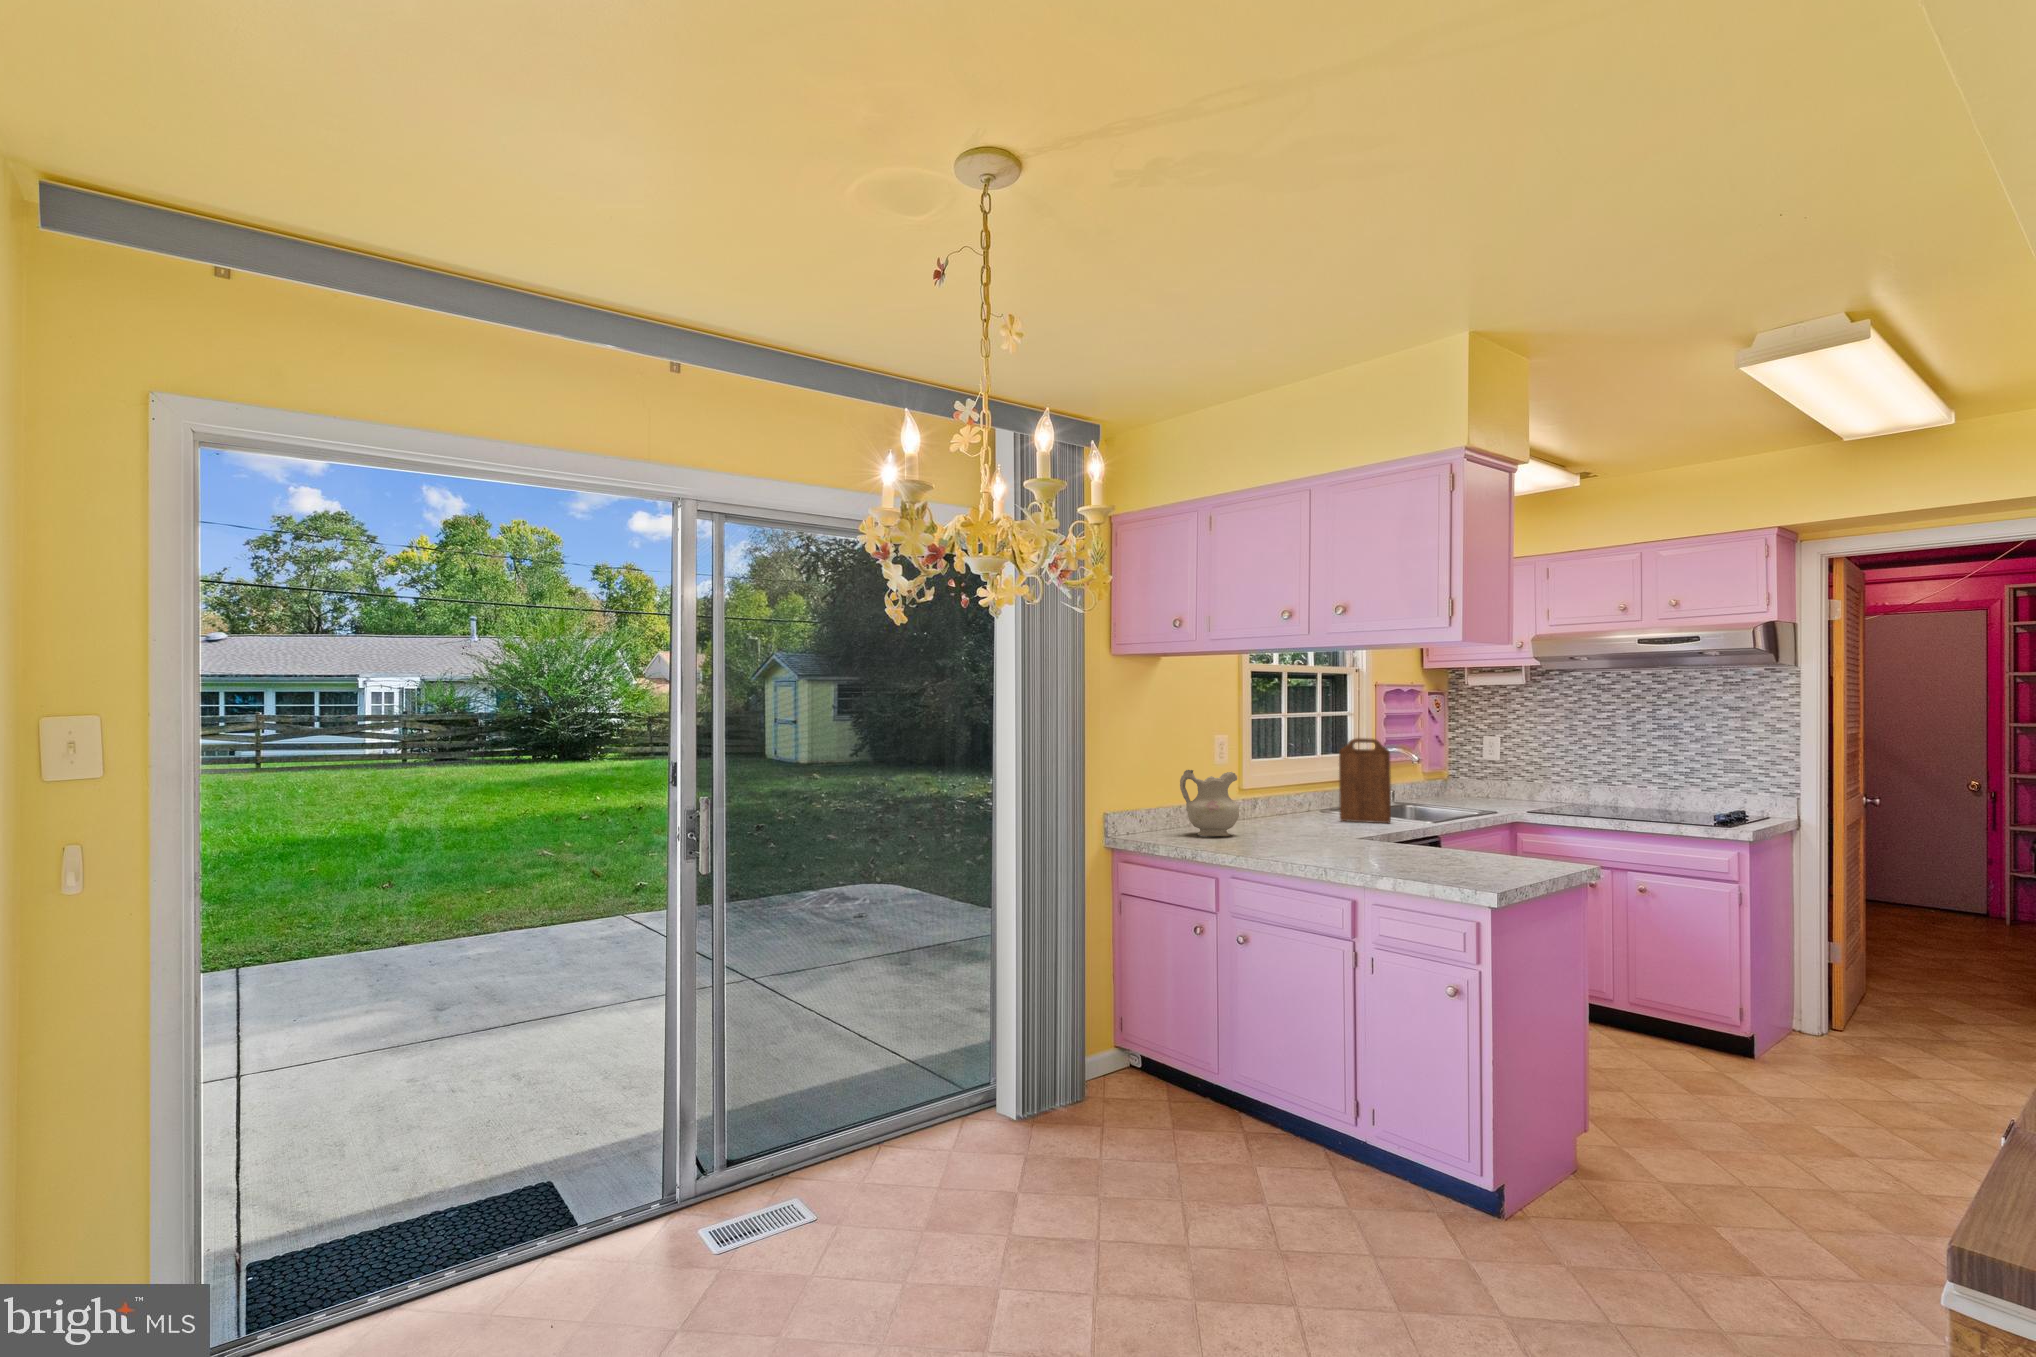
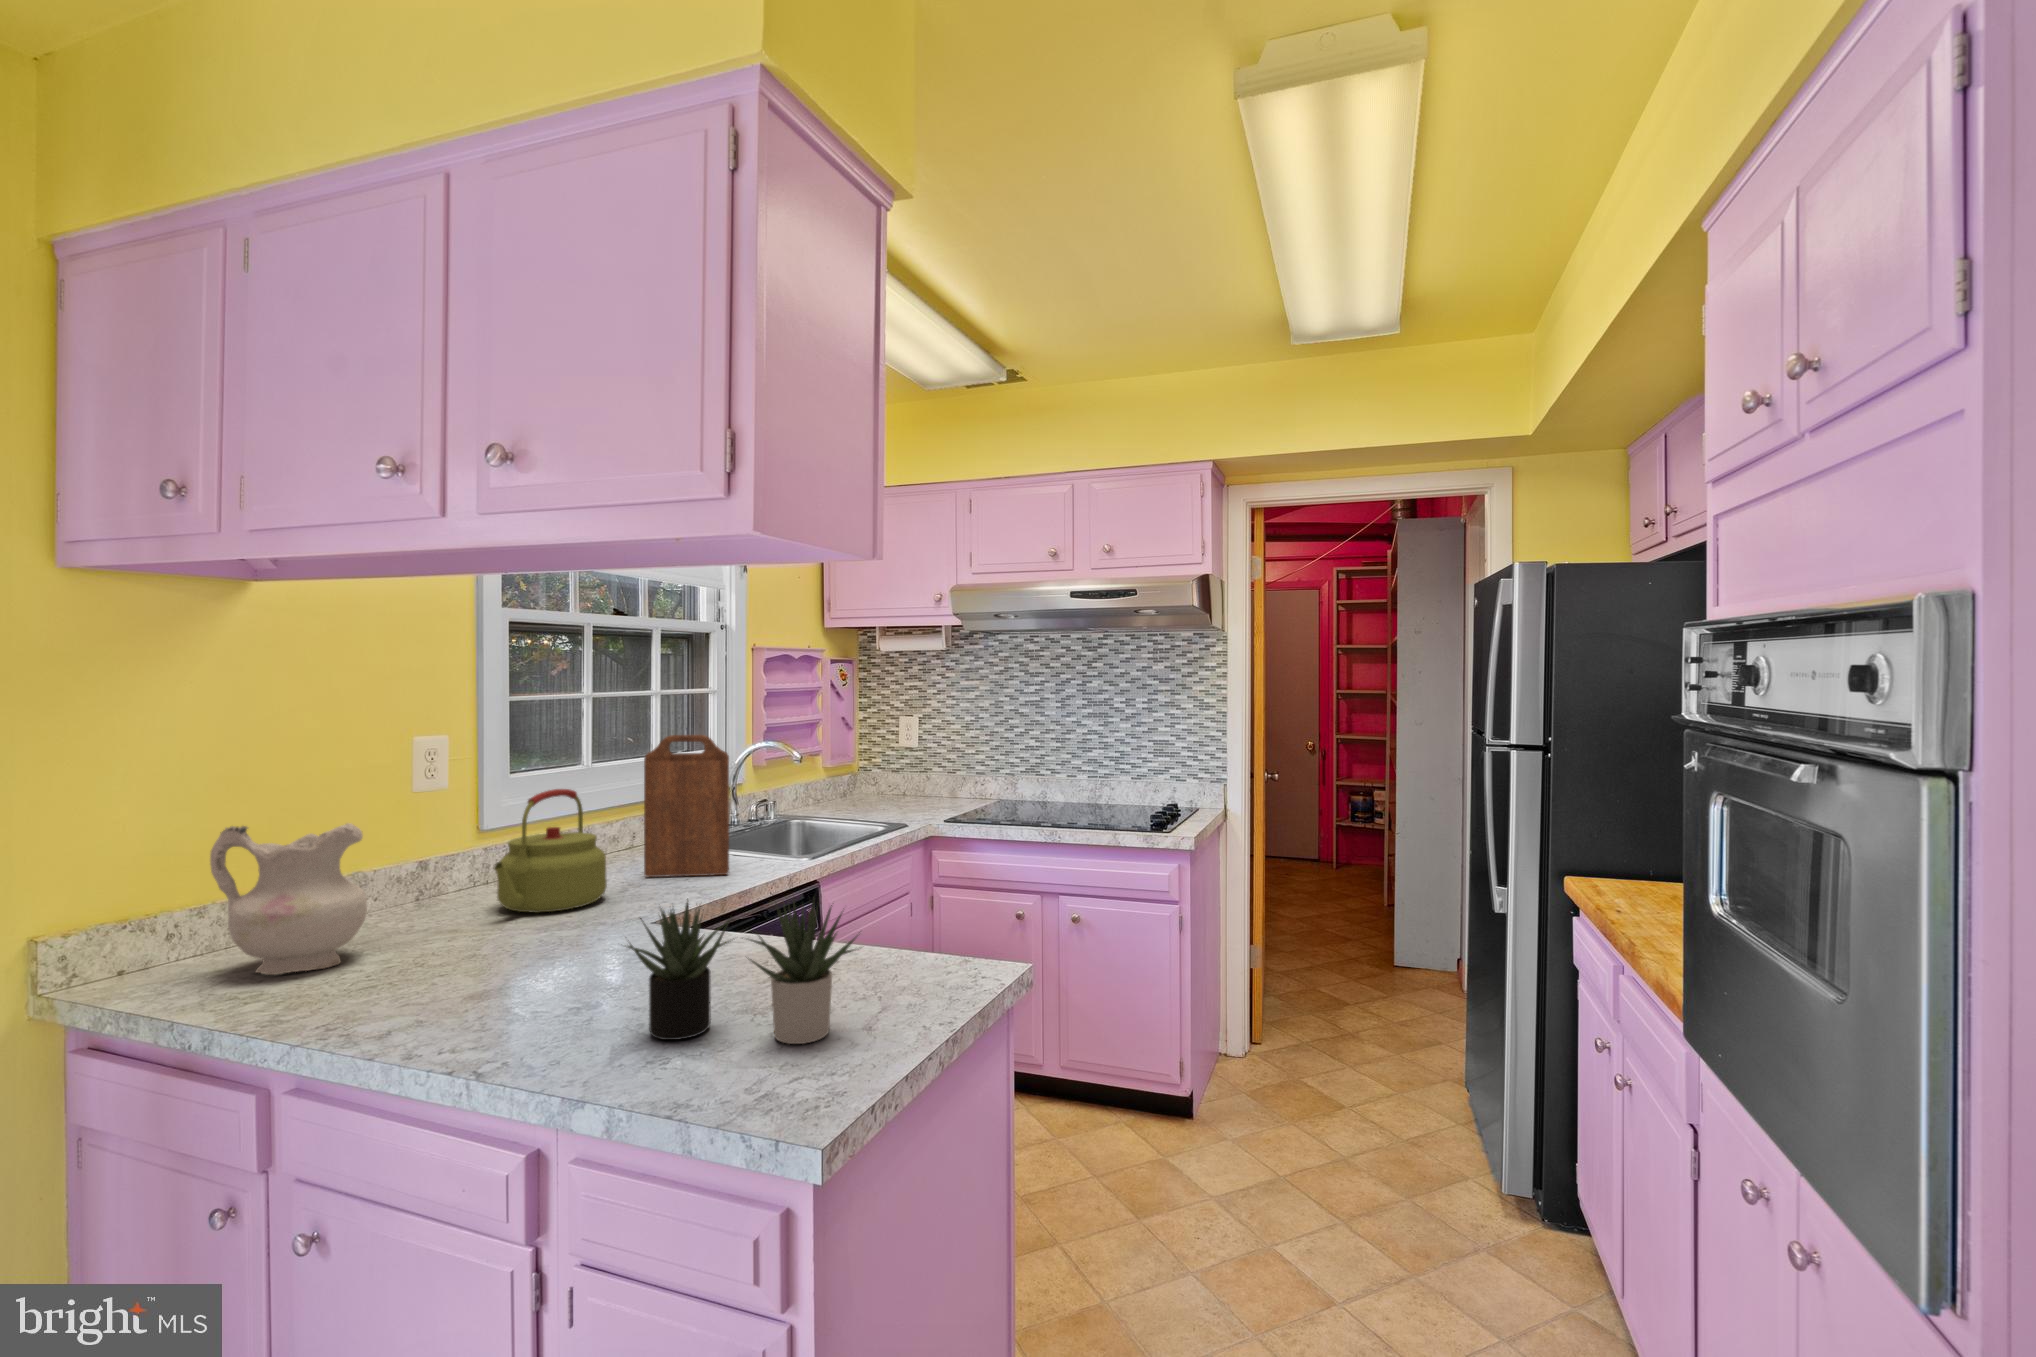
kettle: none [1274,765,1329,829] -> present [493,789,607,913]
succulent plant: none [1390,801,1509,866] -> present [627,897,857,1044]

